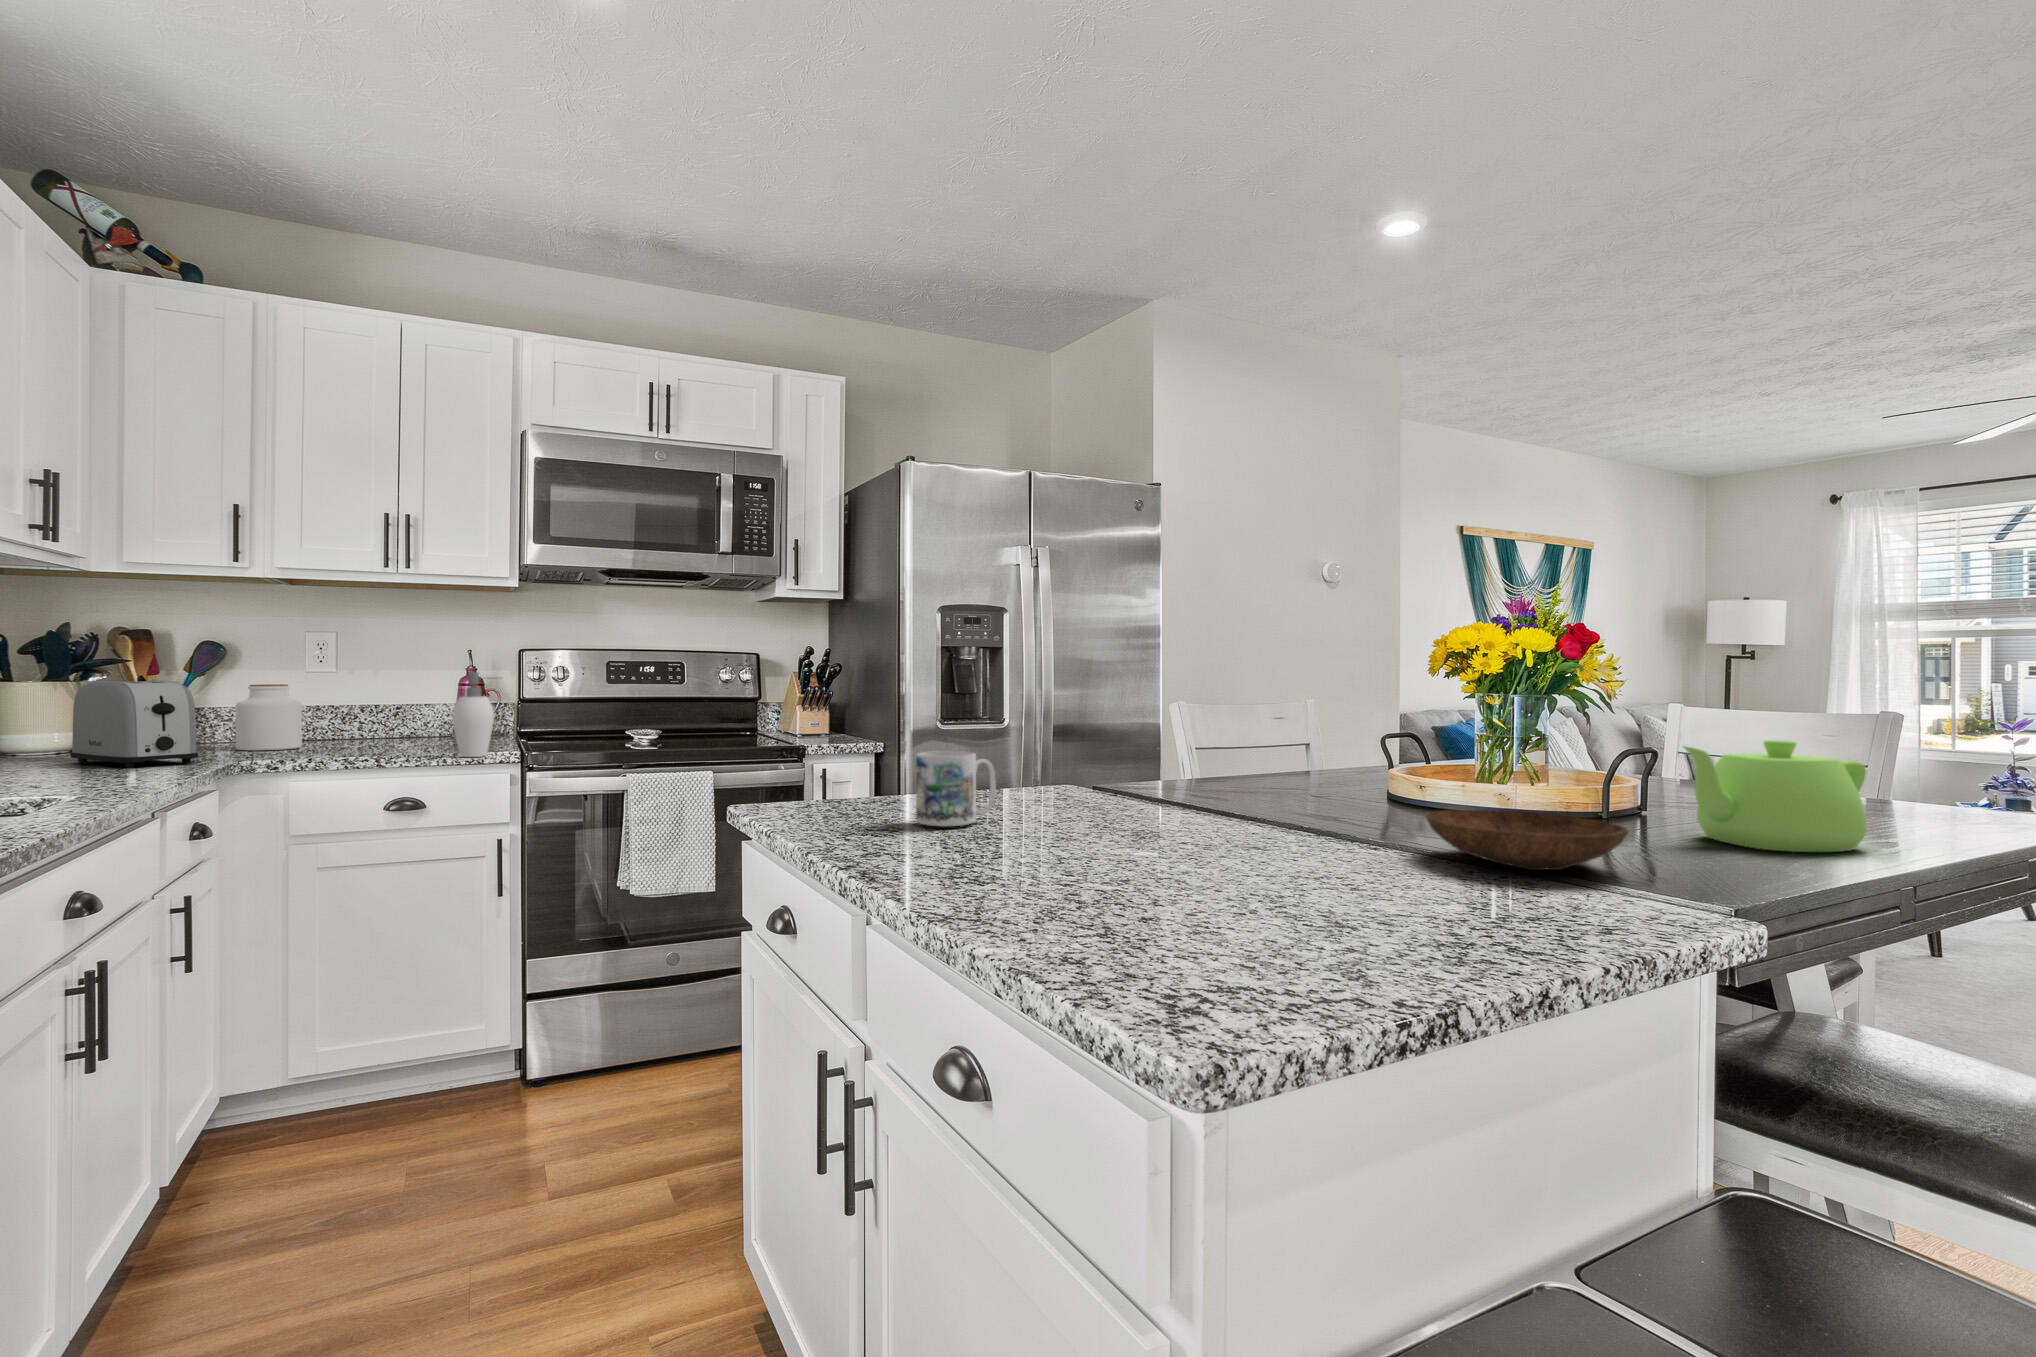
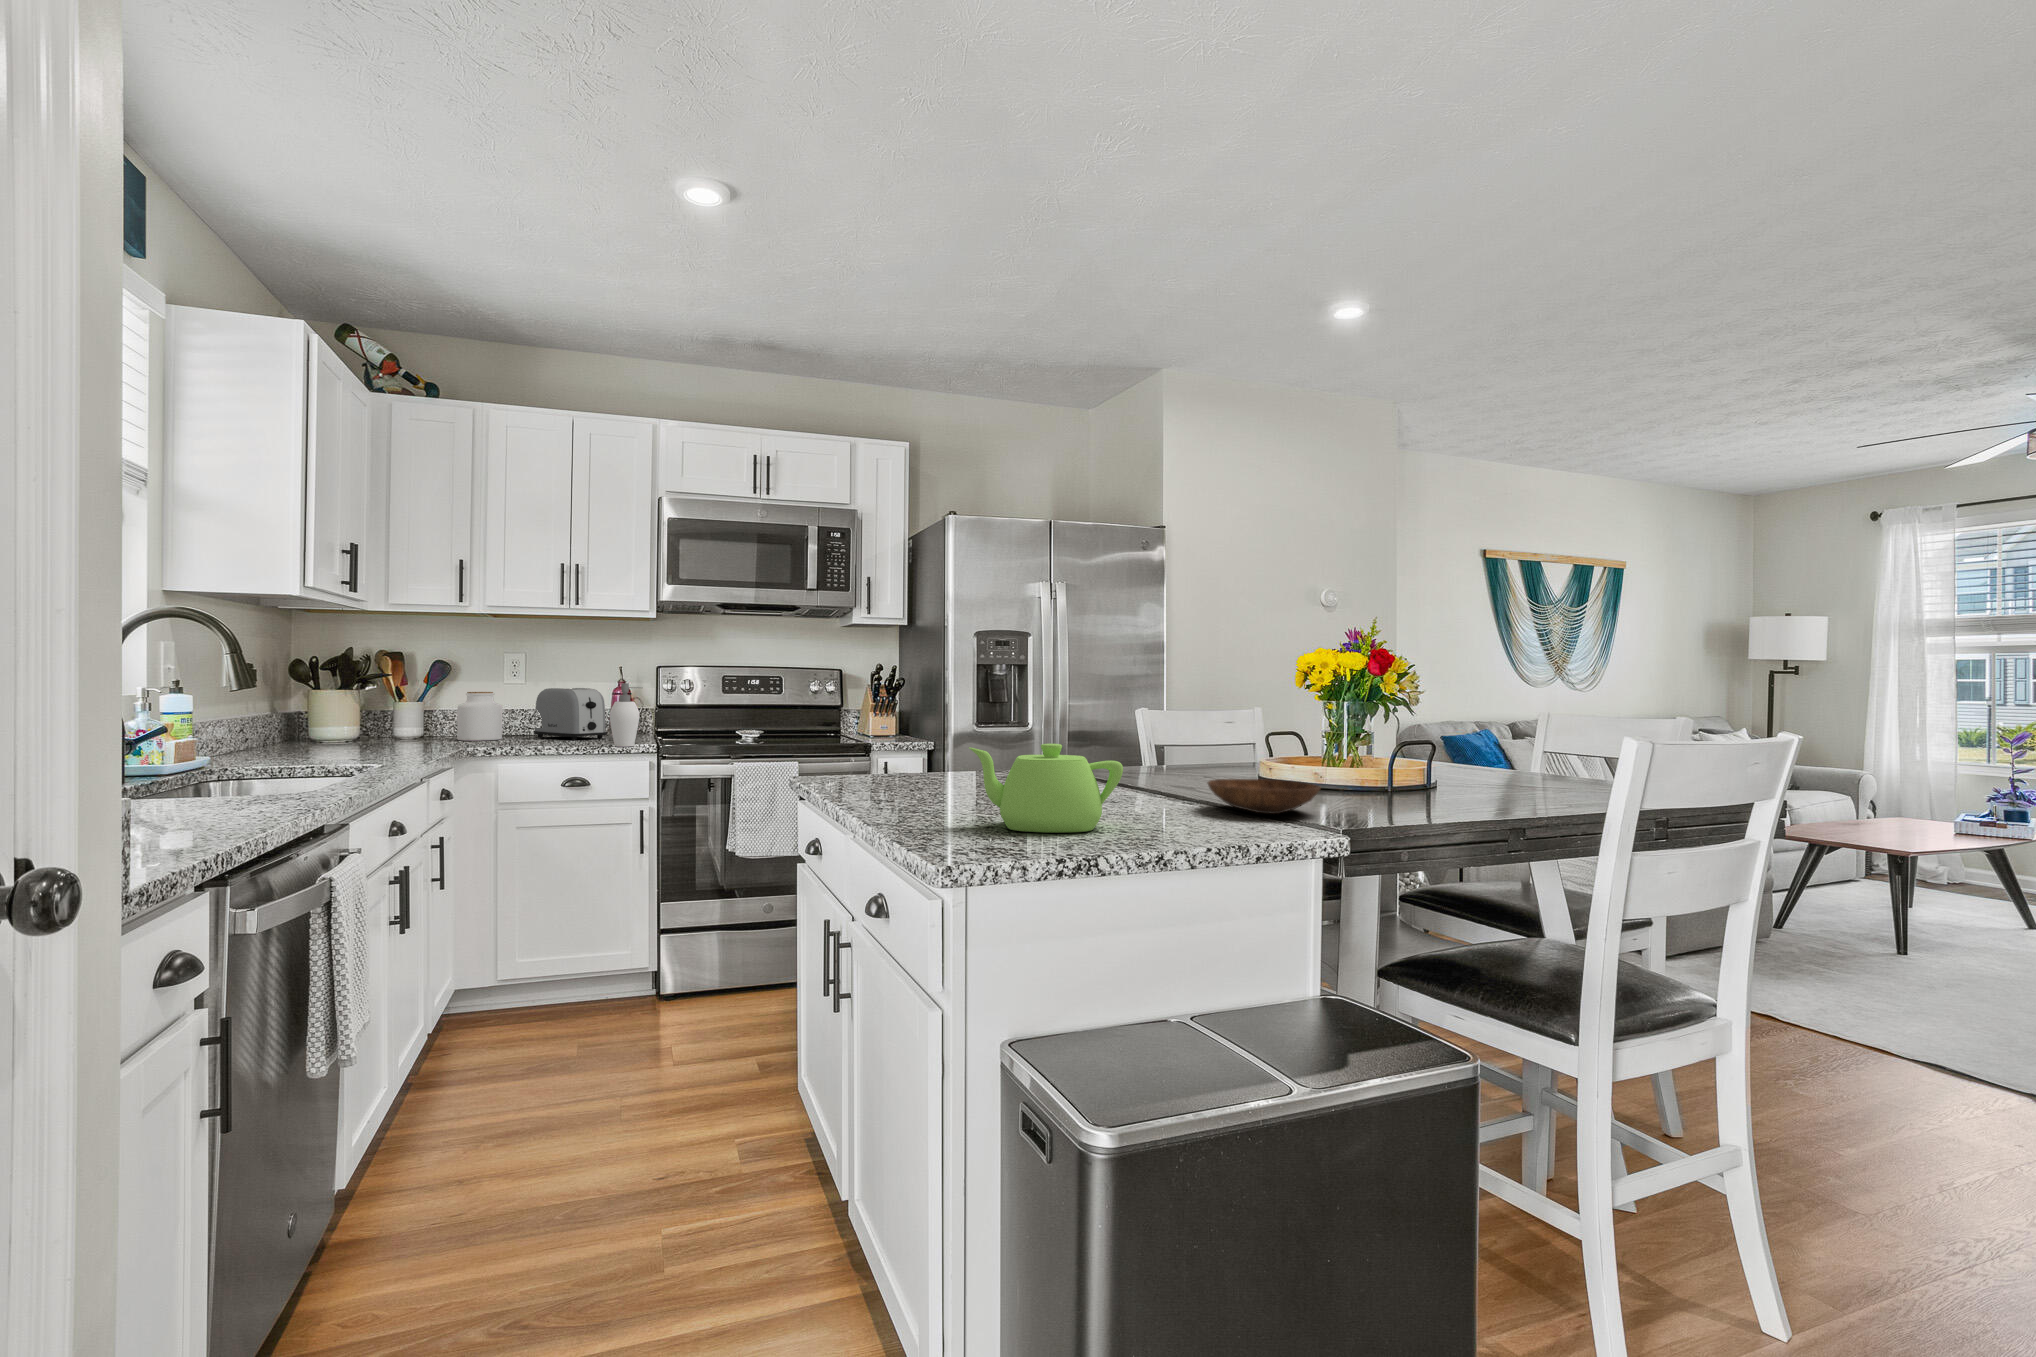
toaster: present [71,680,198,767] -> present [534,688,606,740]
teapot: present [1683,740,1867,852] -> present [969,744,1123,833]
mug: present [916,751,996,827] -> none [906,739,960,788]

